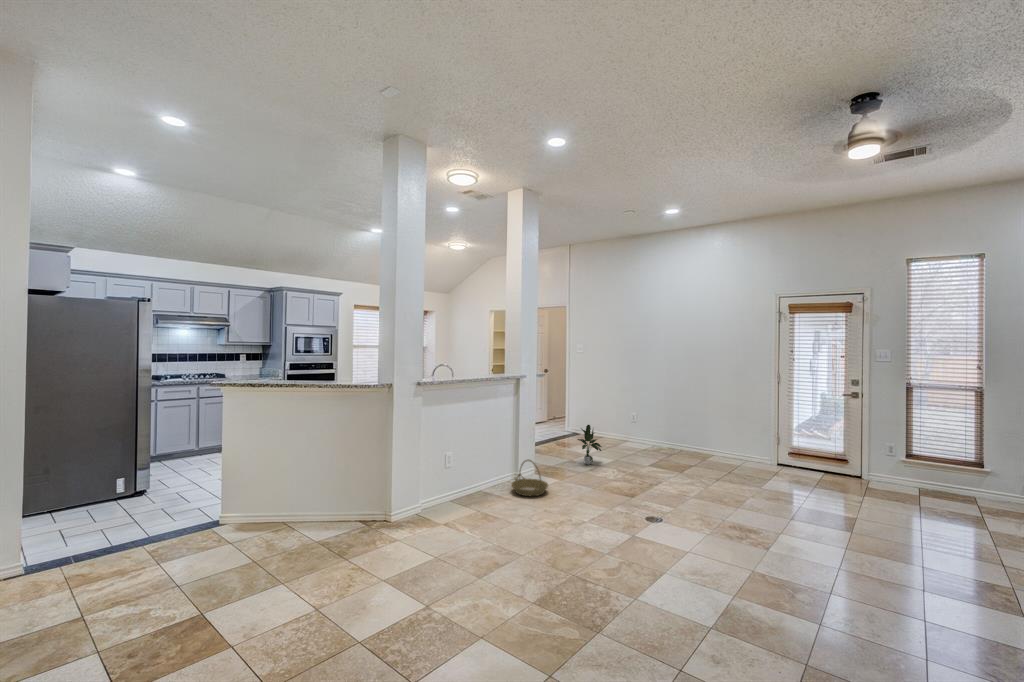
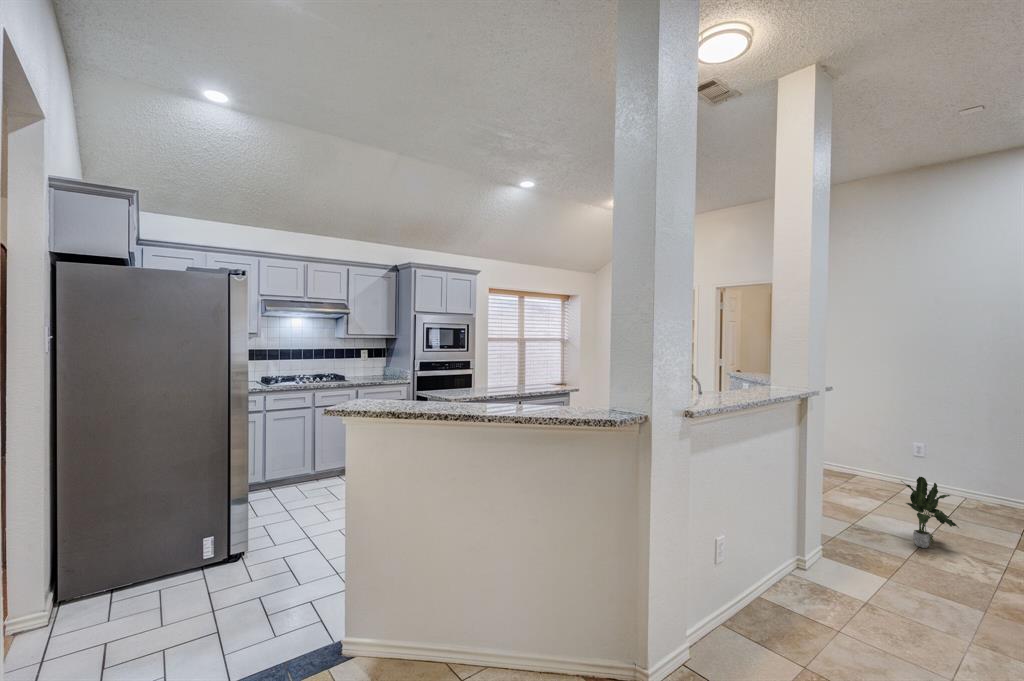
basket: present [512,459,548,496] -> none [844,560,938,643]

